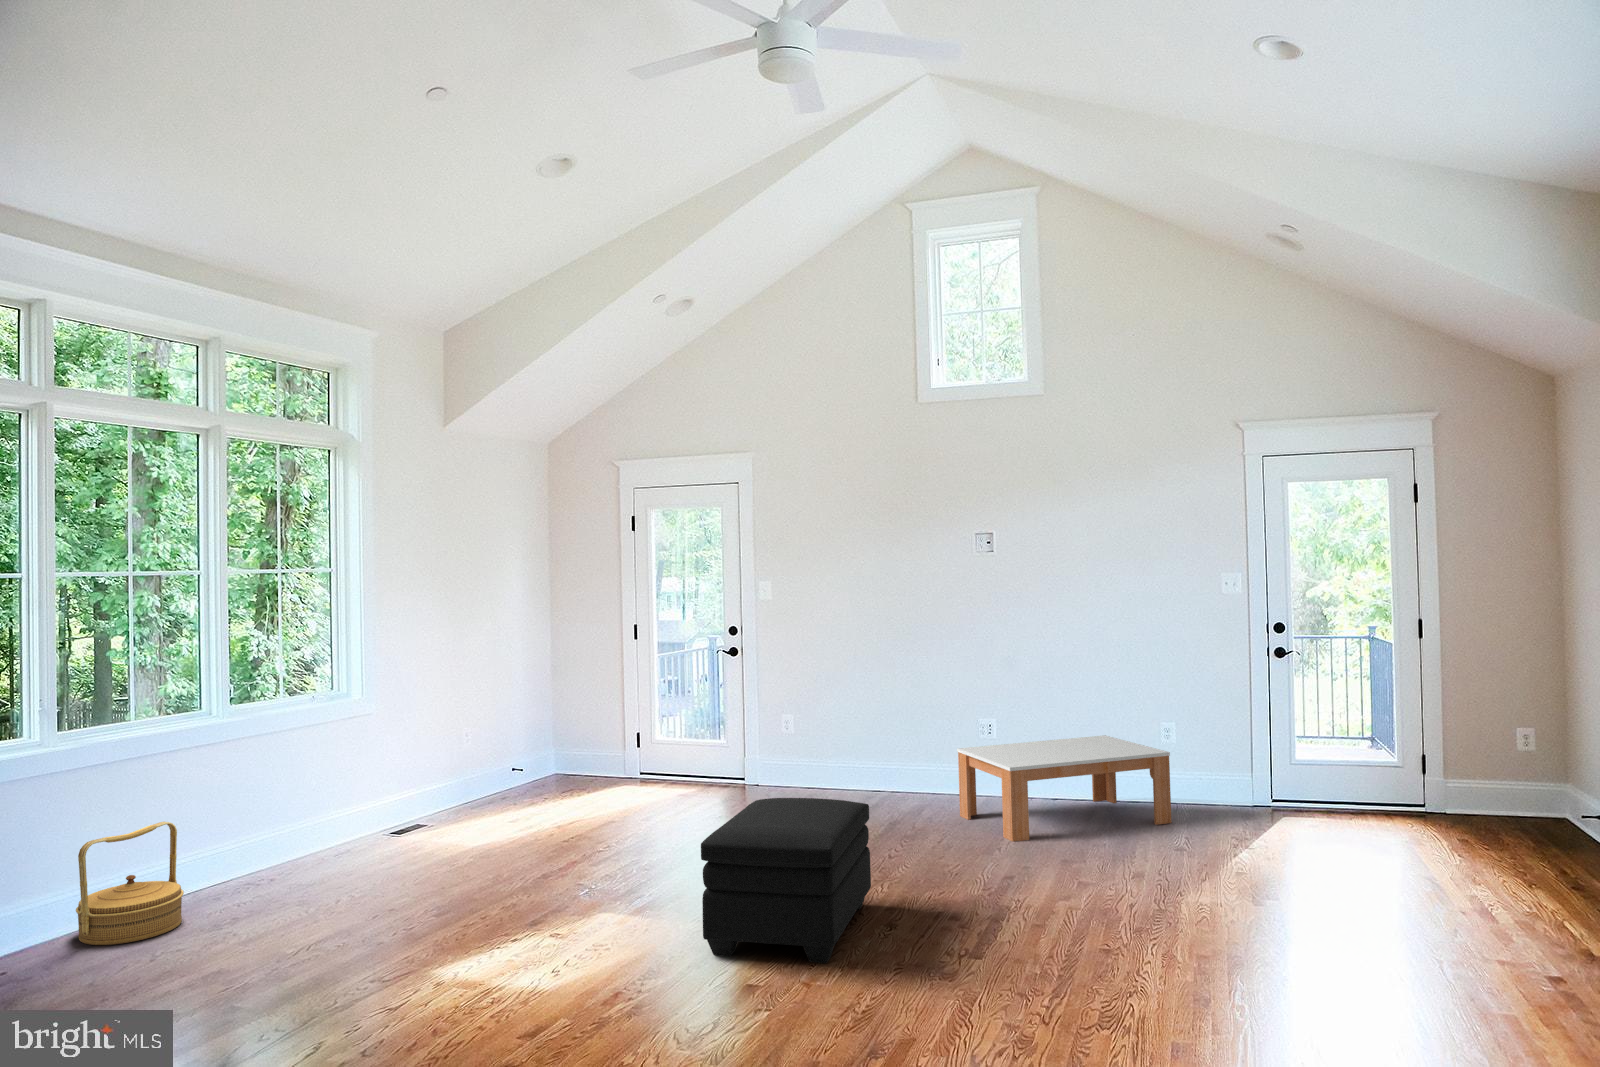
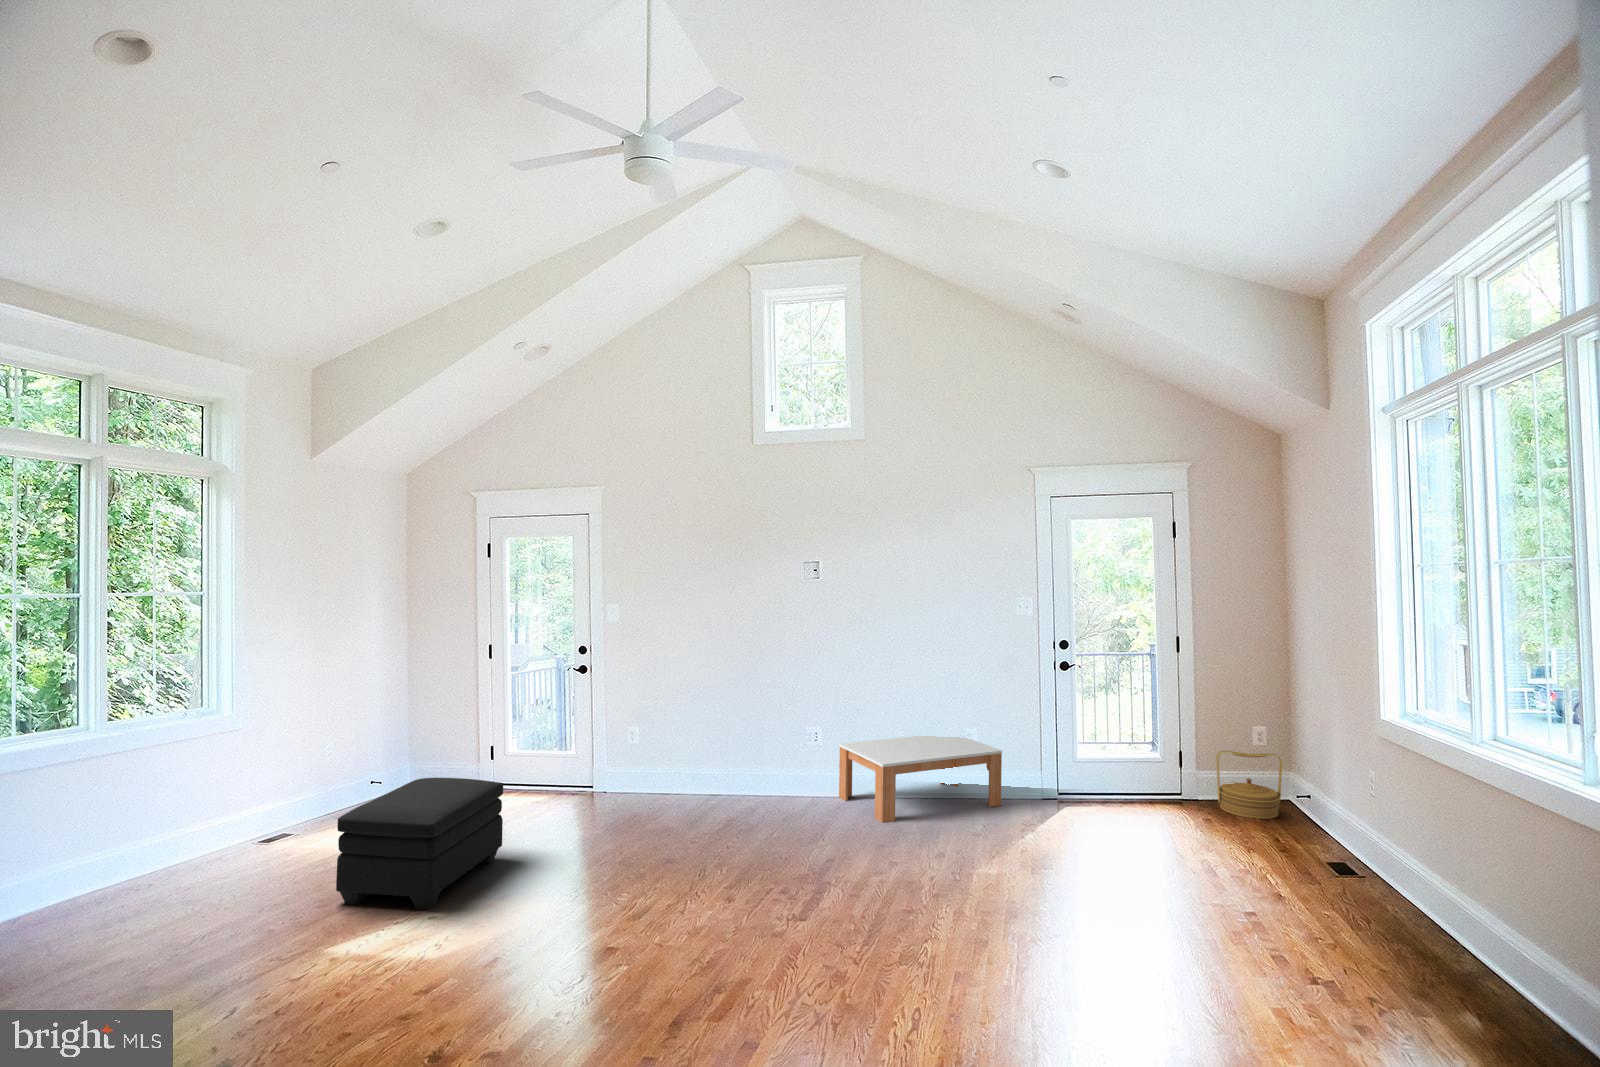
ottoman: present [701,798,871,963] -> present [336,778,503,909]
woven basket: present [76,822,184,945] -> present [1216,751,1282,819]

